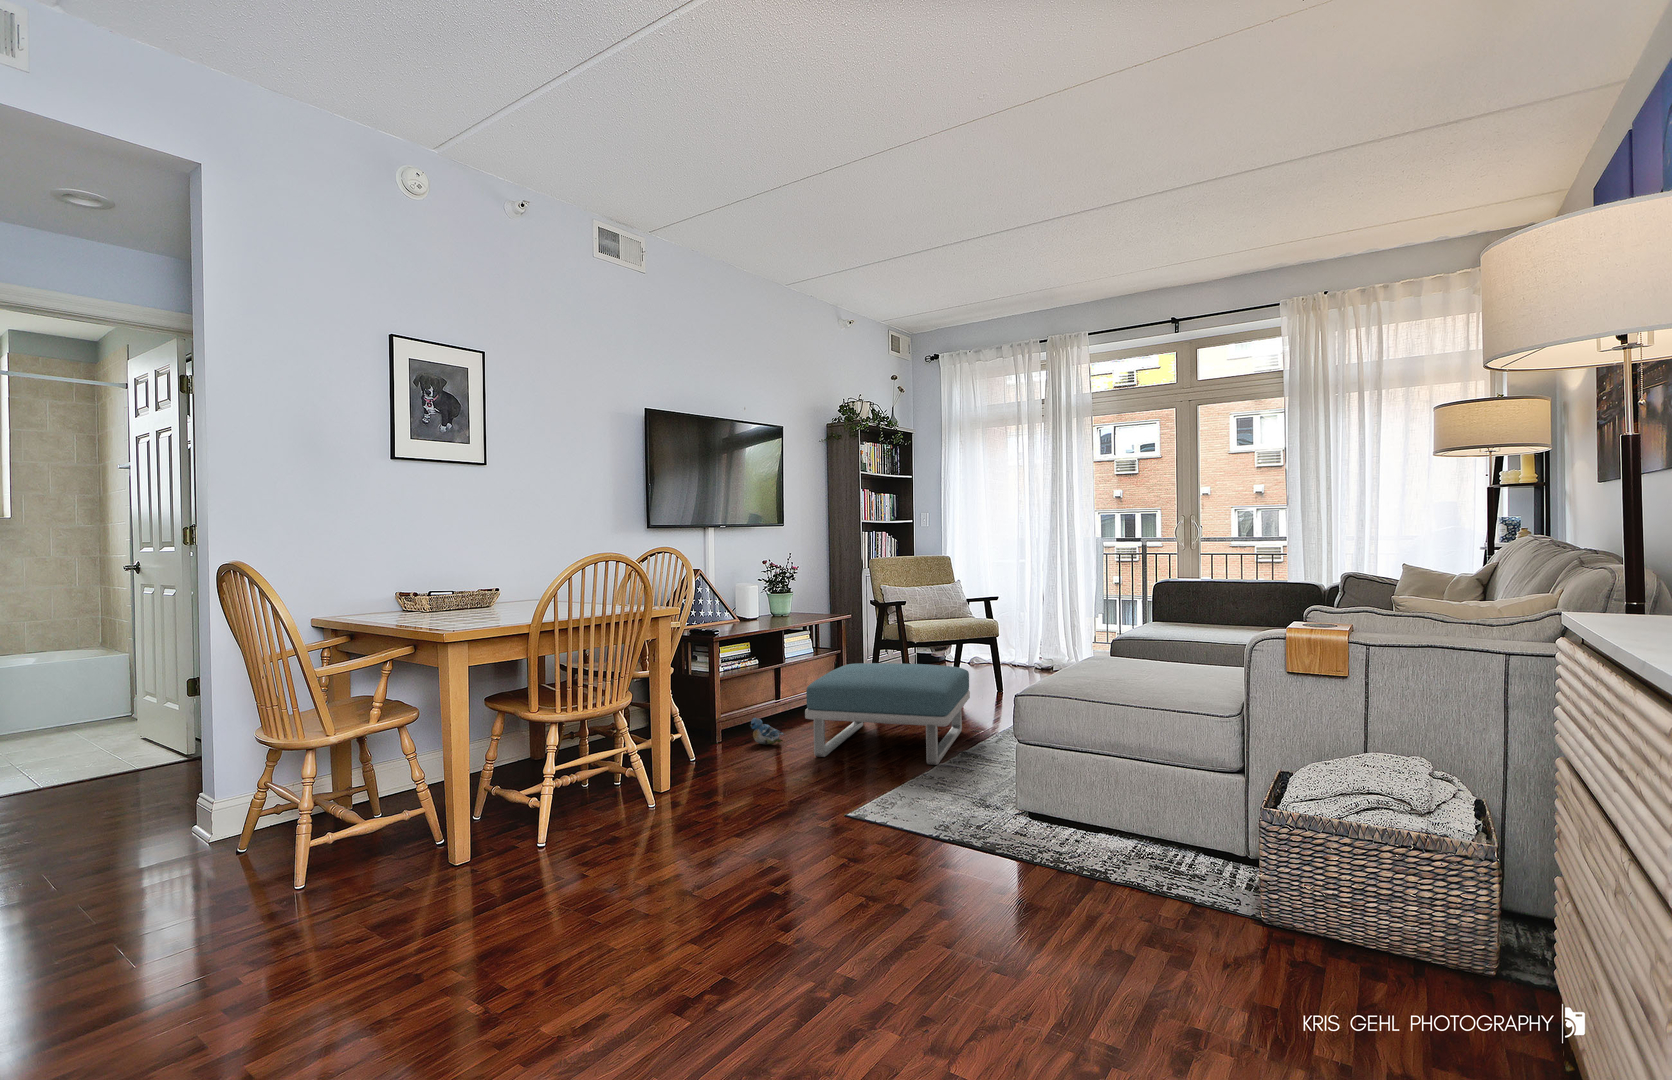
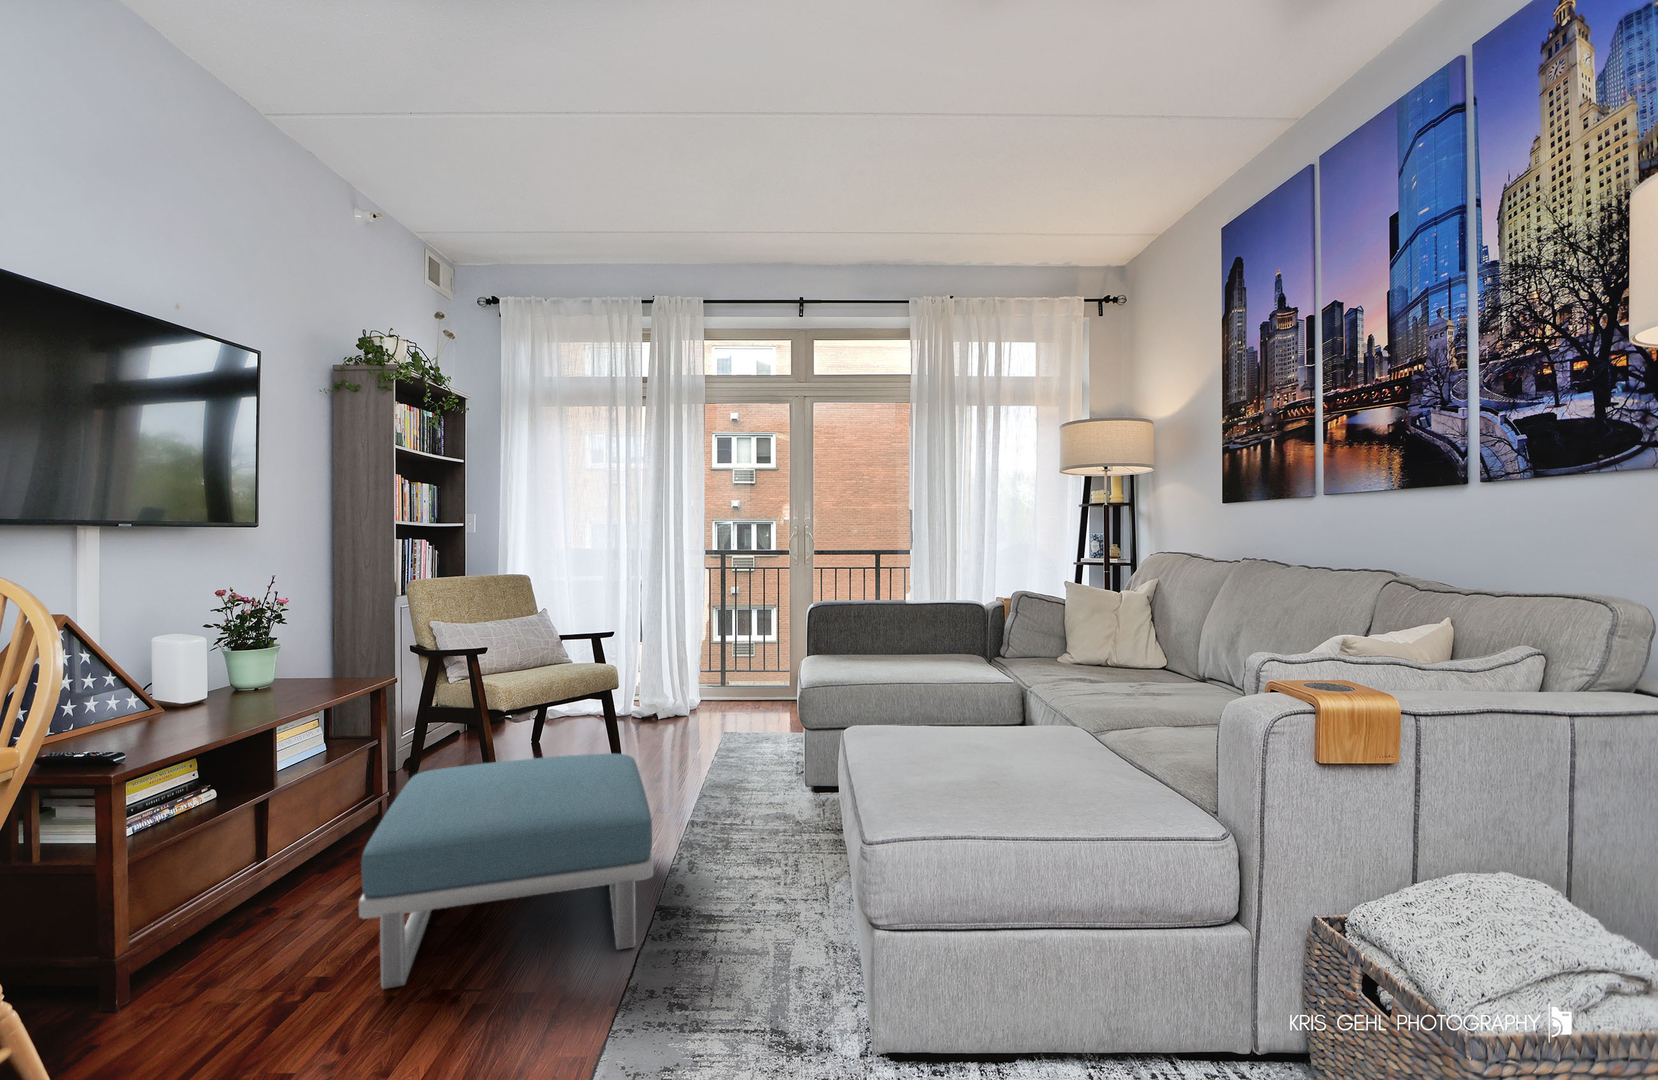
plush toy: present [751,718,784,745] -> none [208,928,294,982]

